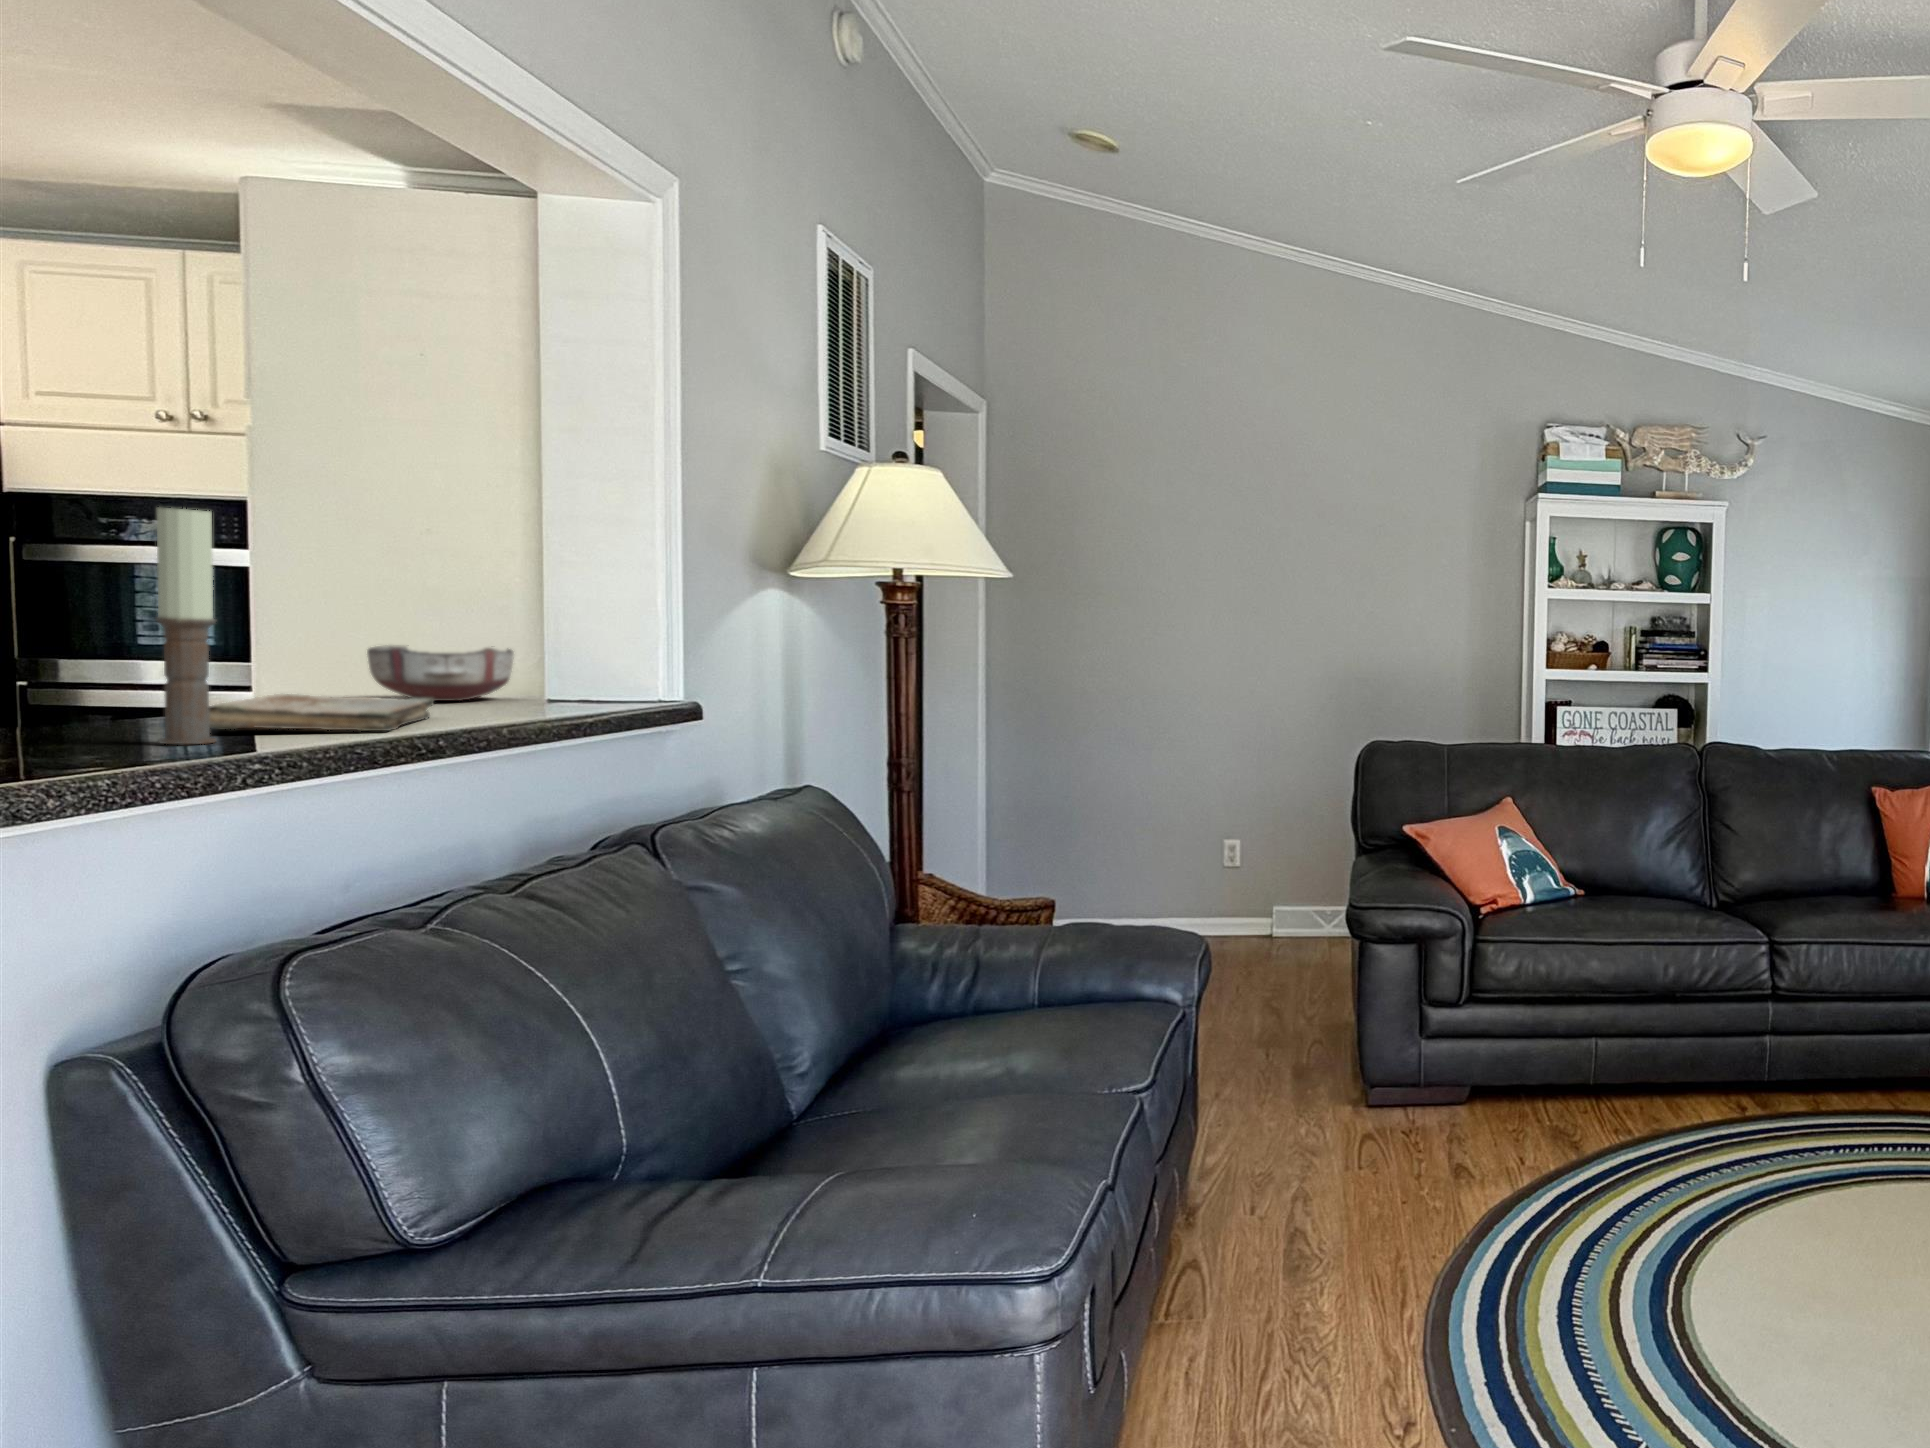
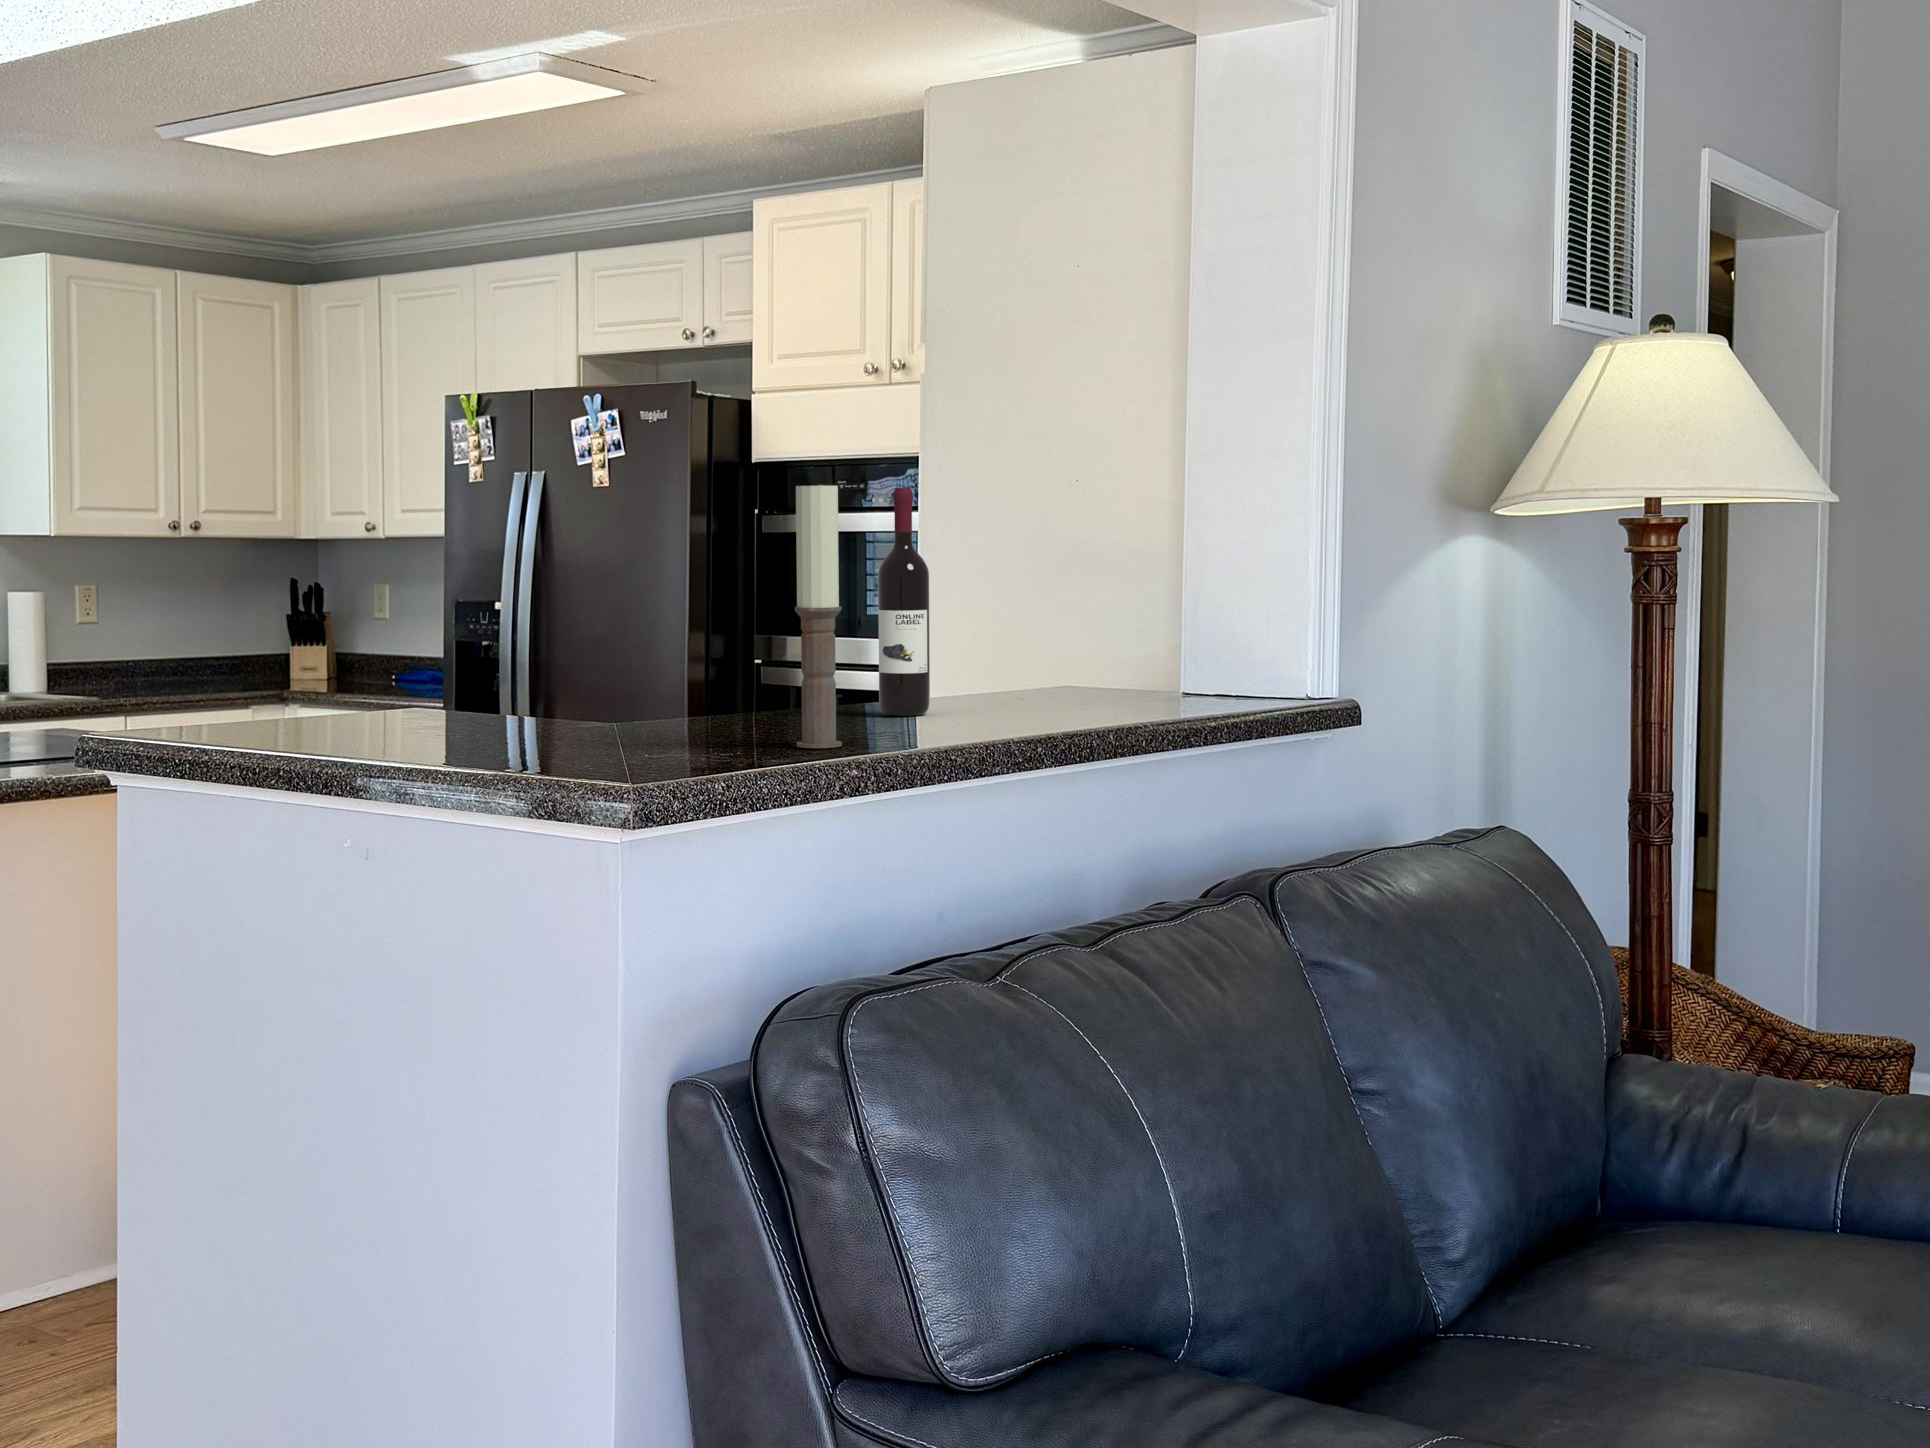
wine bottle: none [236,518,299,715] -> present [878,488,930,716]
ceramic bowl: present [367,645,514,701] -> none [997,627,1137,698]
book: present [209,694,434,731] -> none [833,691,1044,735]

